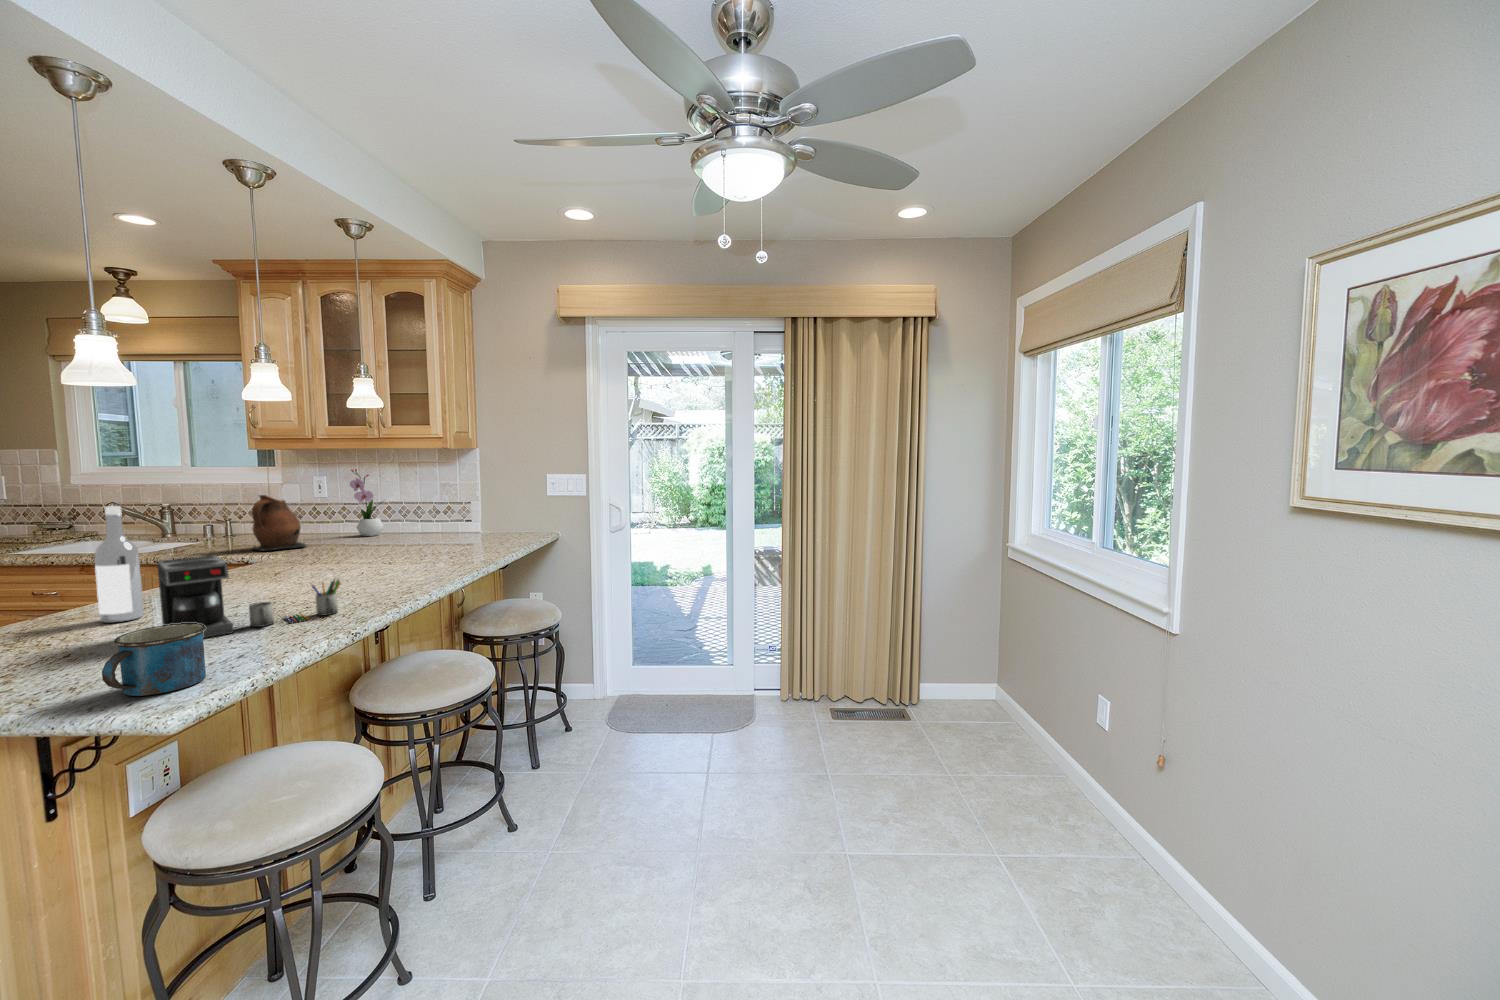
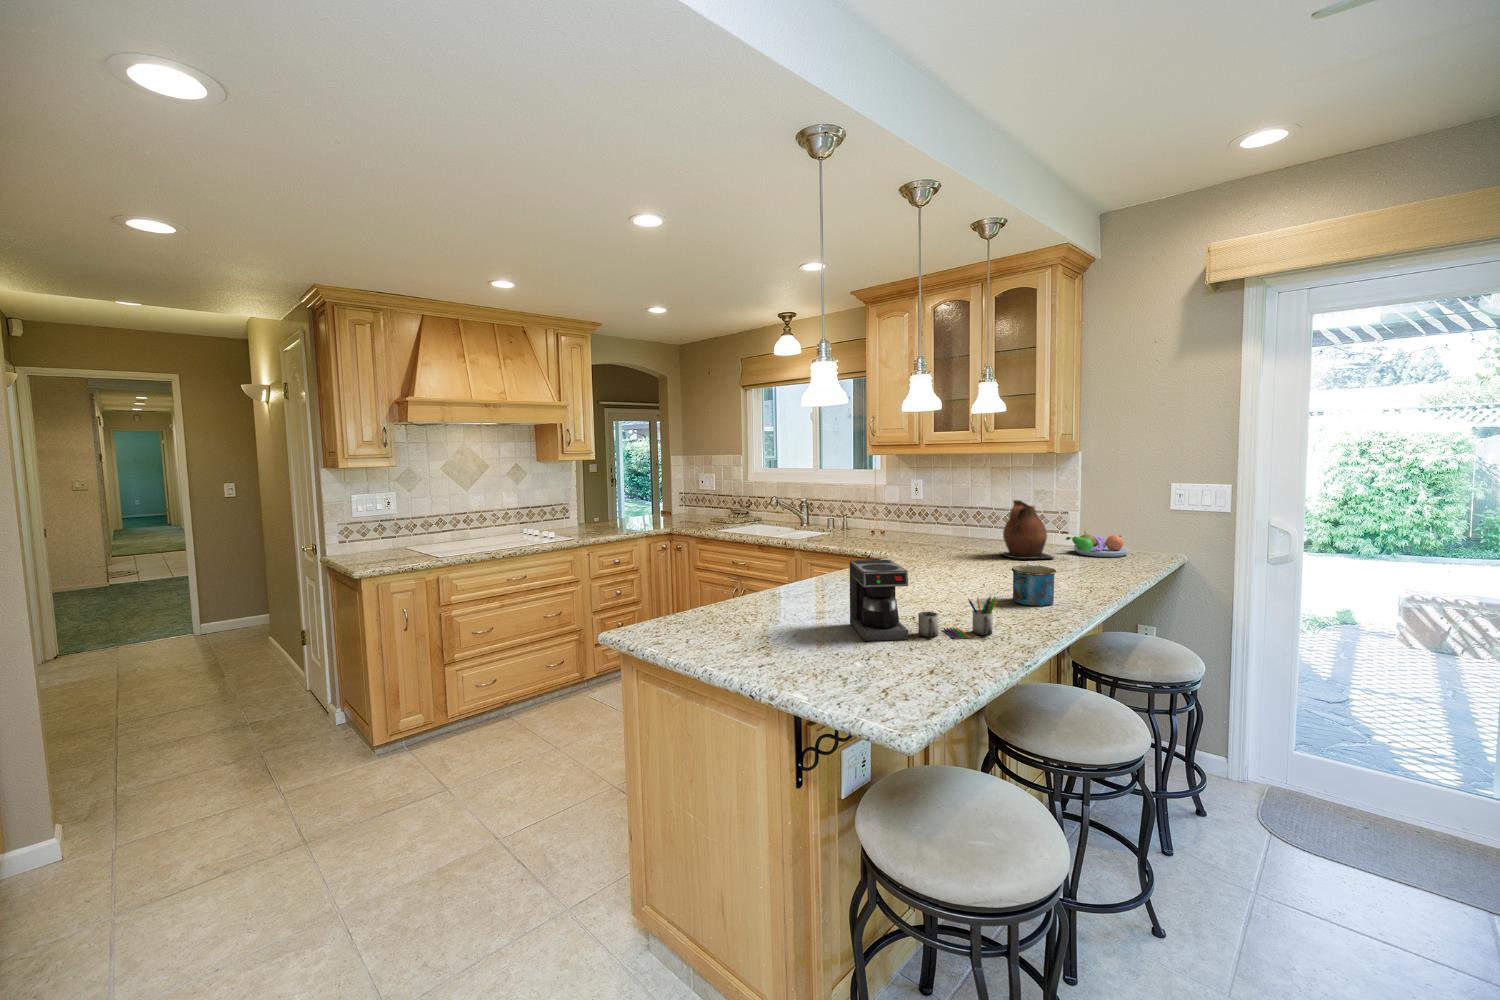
flower arrangement: present [350,469,384,536] -> none [946,473,976,540]
ceramic pitcher: present [252,495,306,551] -> present [1000,500,1054,559]
wine bottle: present [95,506,144,623] -> none [801,507,828,607]
fruit bowl: none [466,517,520,538] -> present [1066,531,1131,557]
mug: present [102,623,206,696] -> present [1011,565,1056,606]

